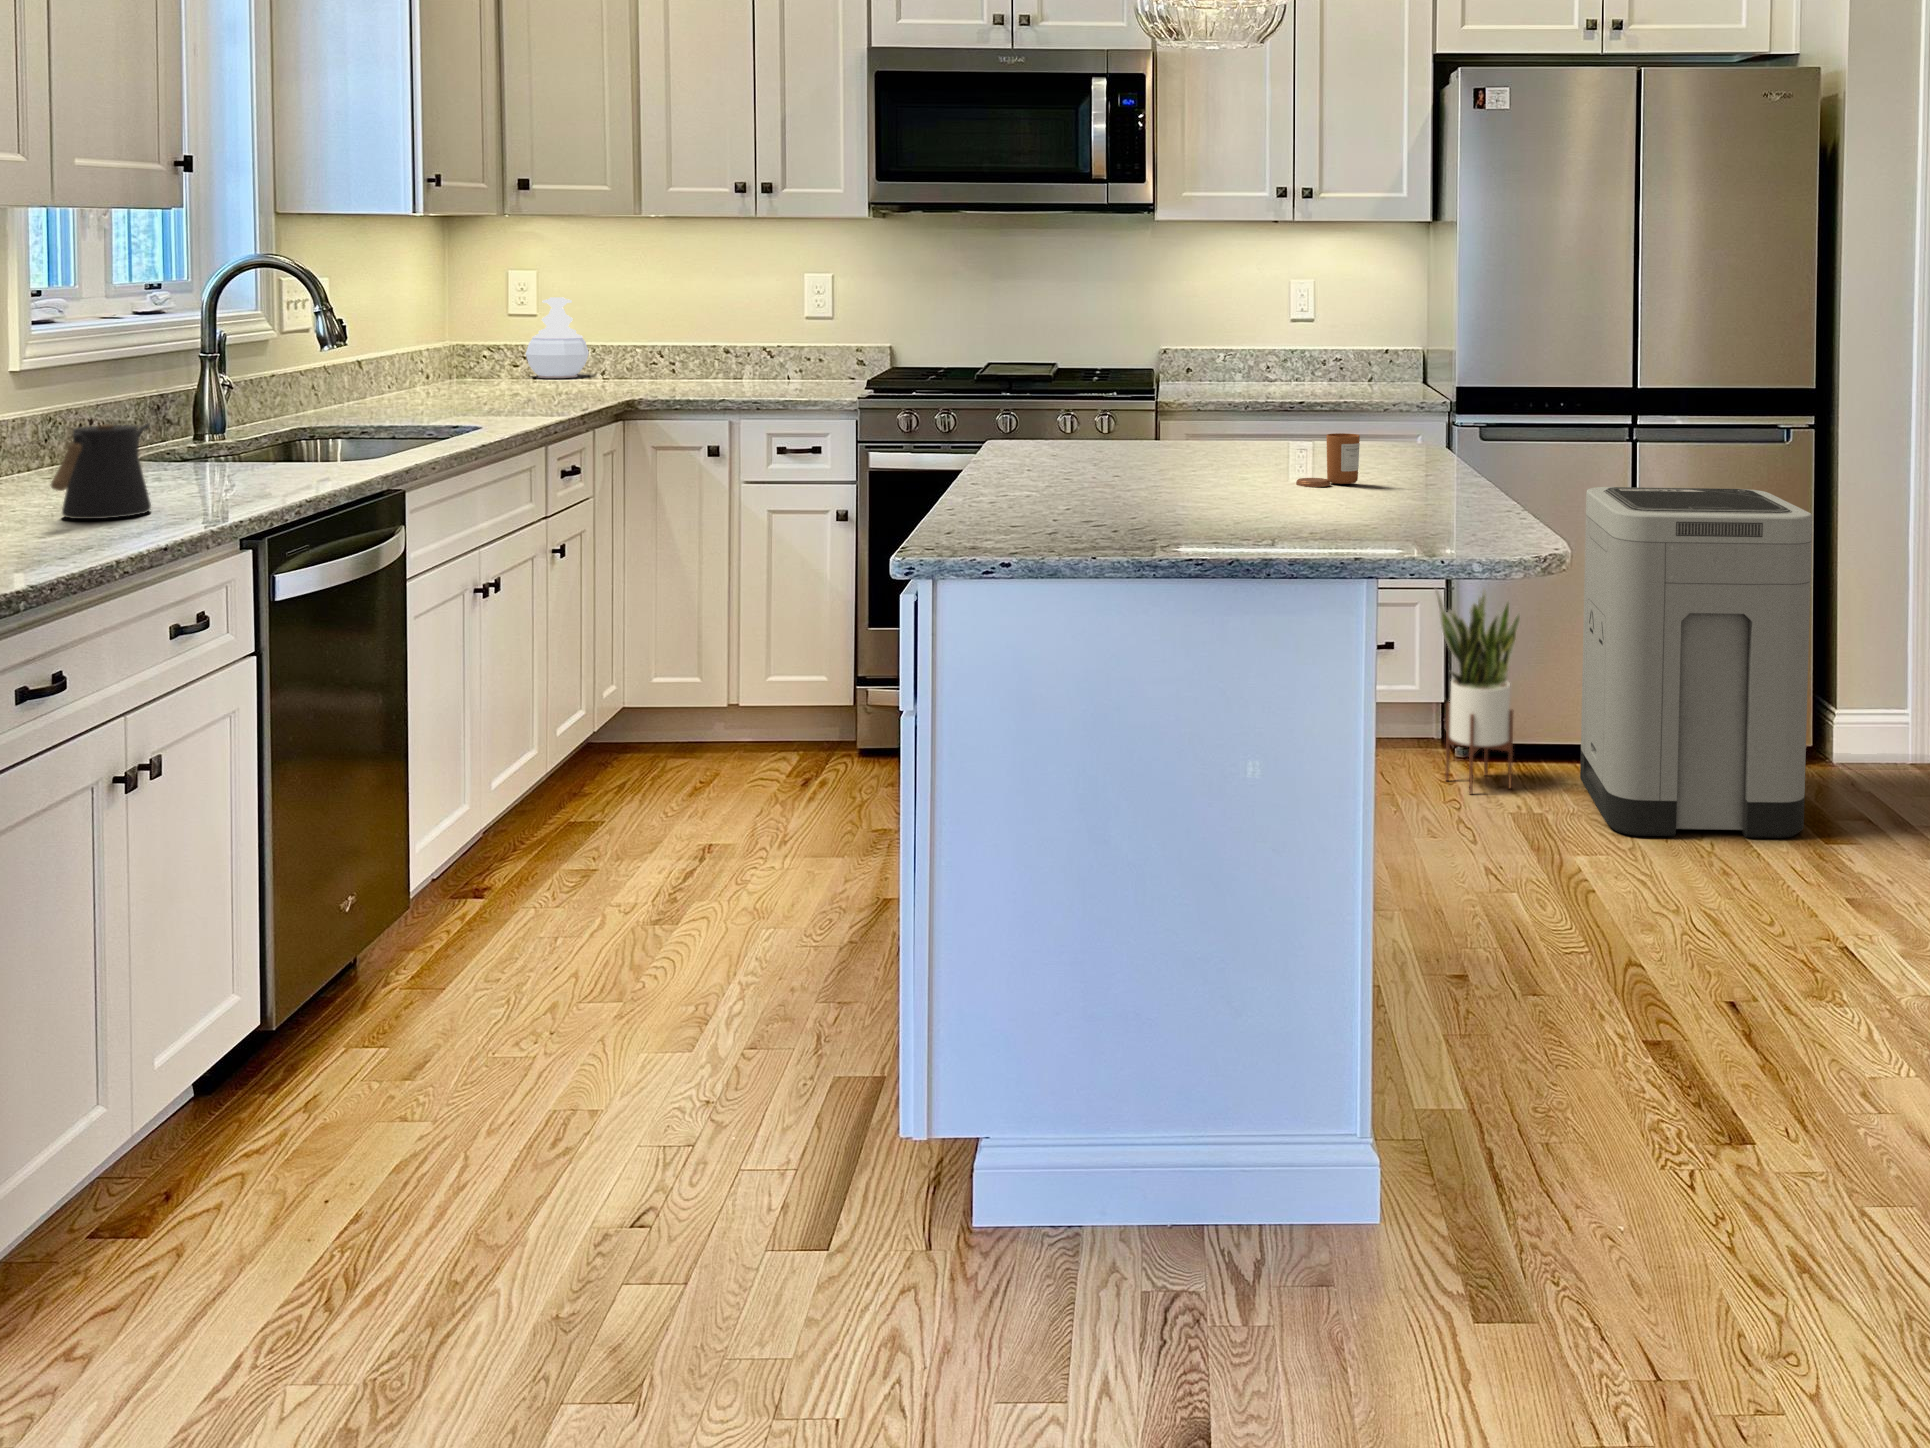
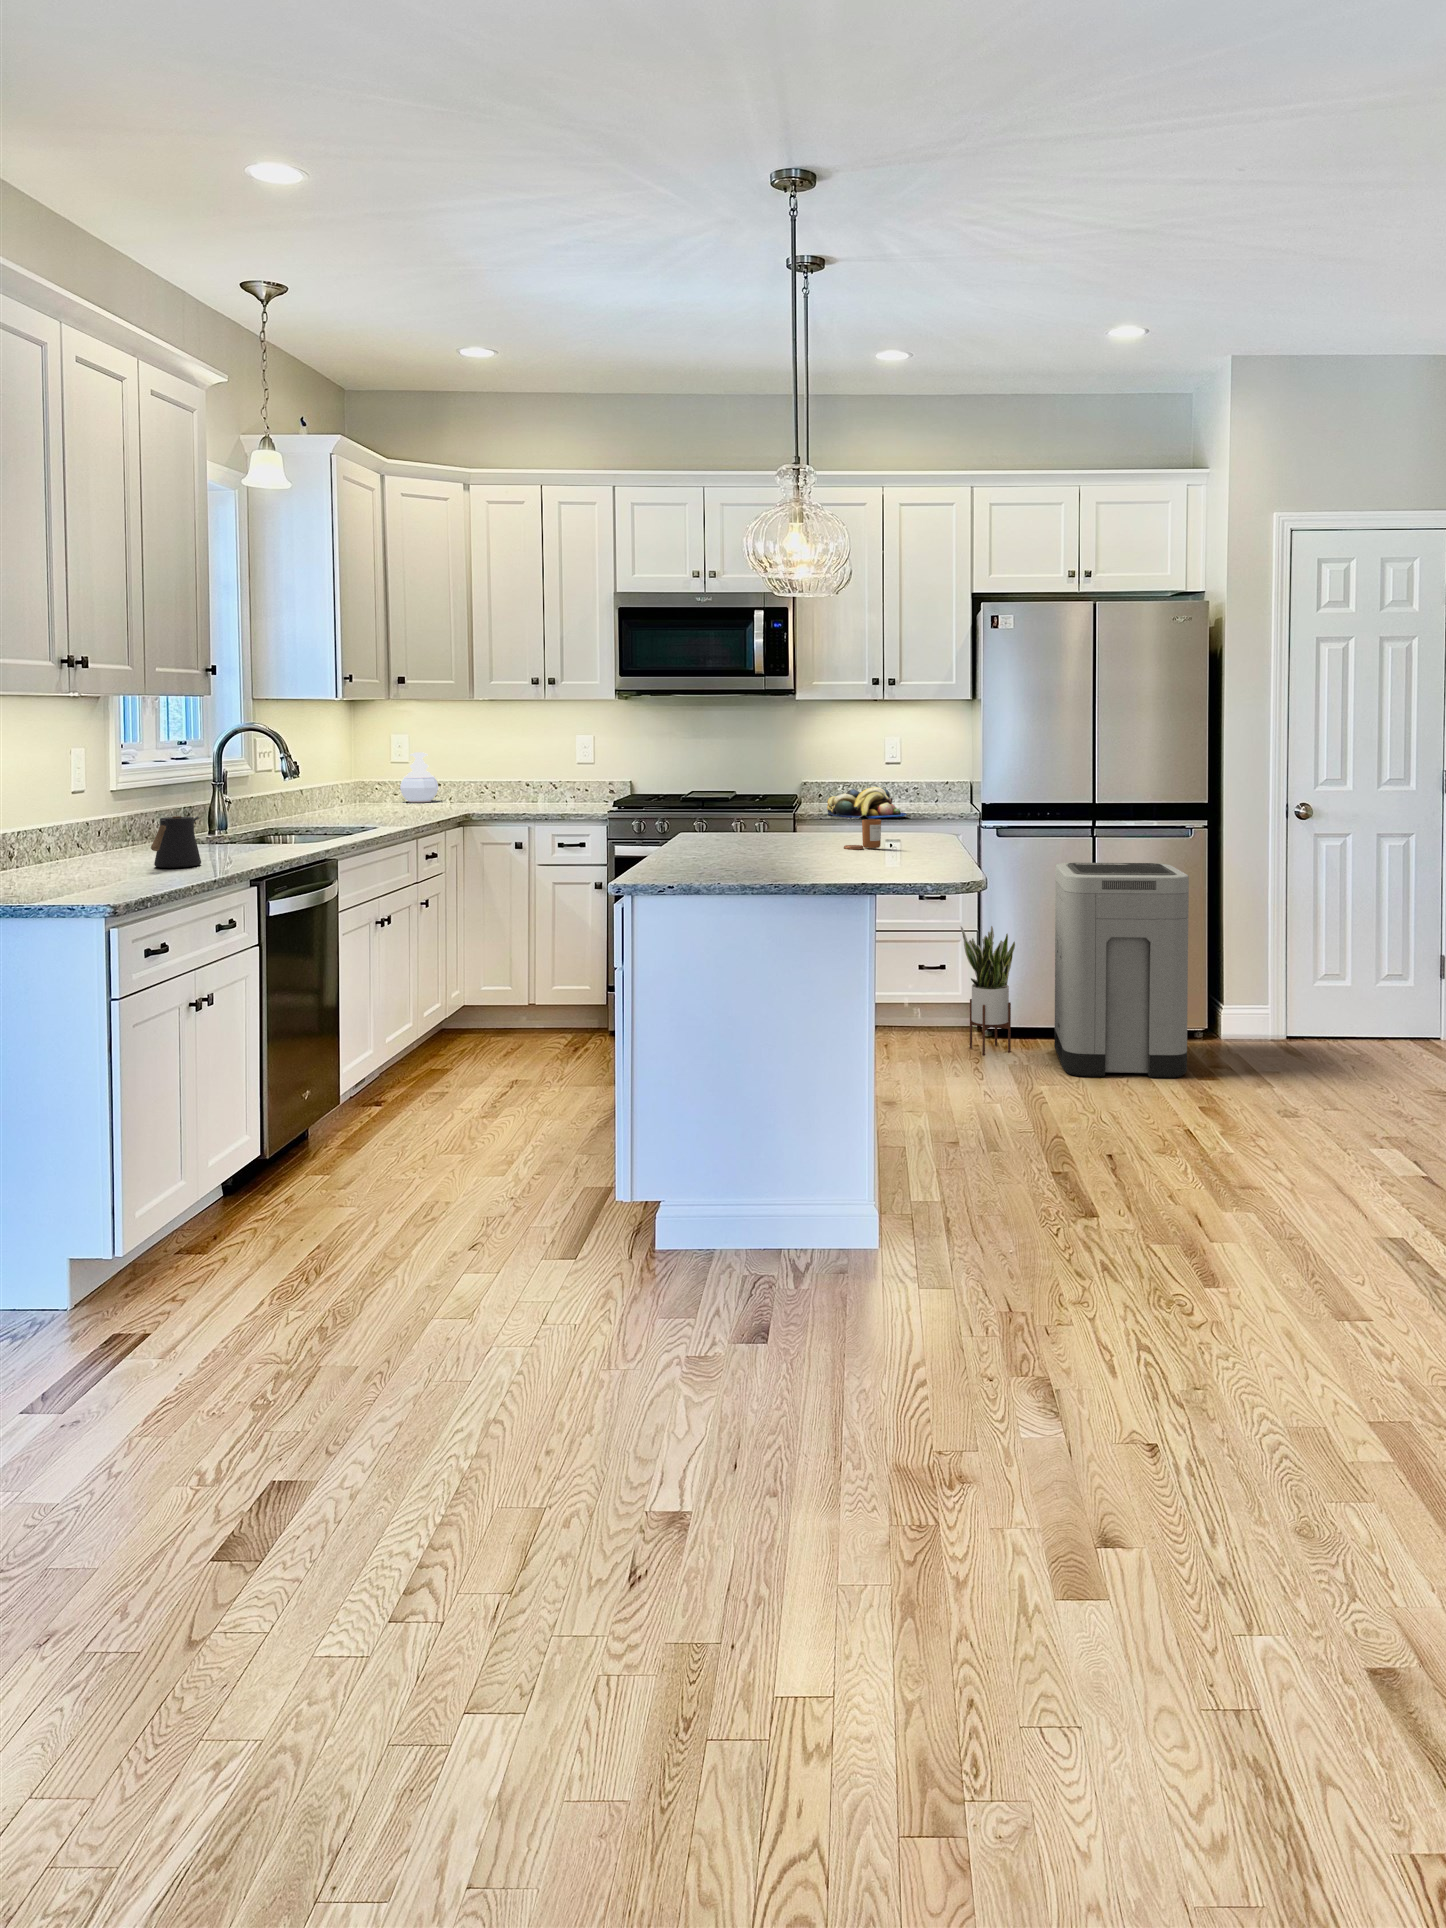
fruit bowl: none [1213,360,1341,413] -> present [827,787,907,819]

